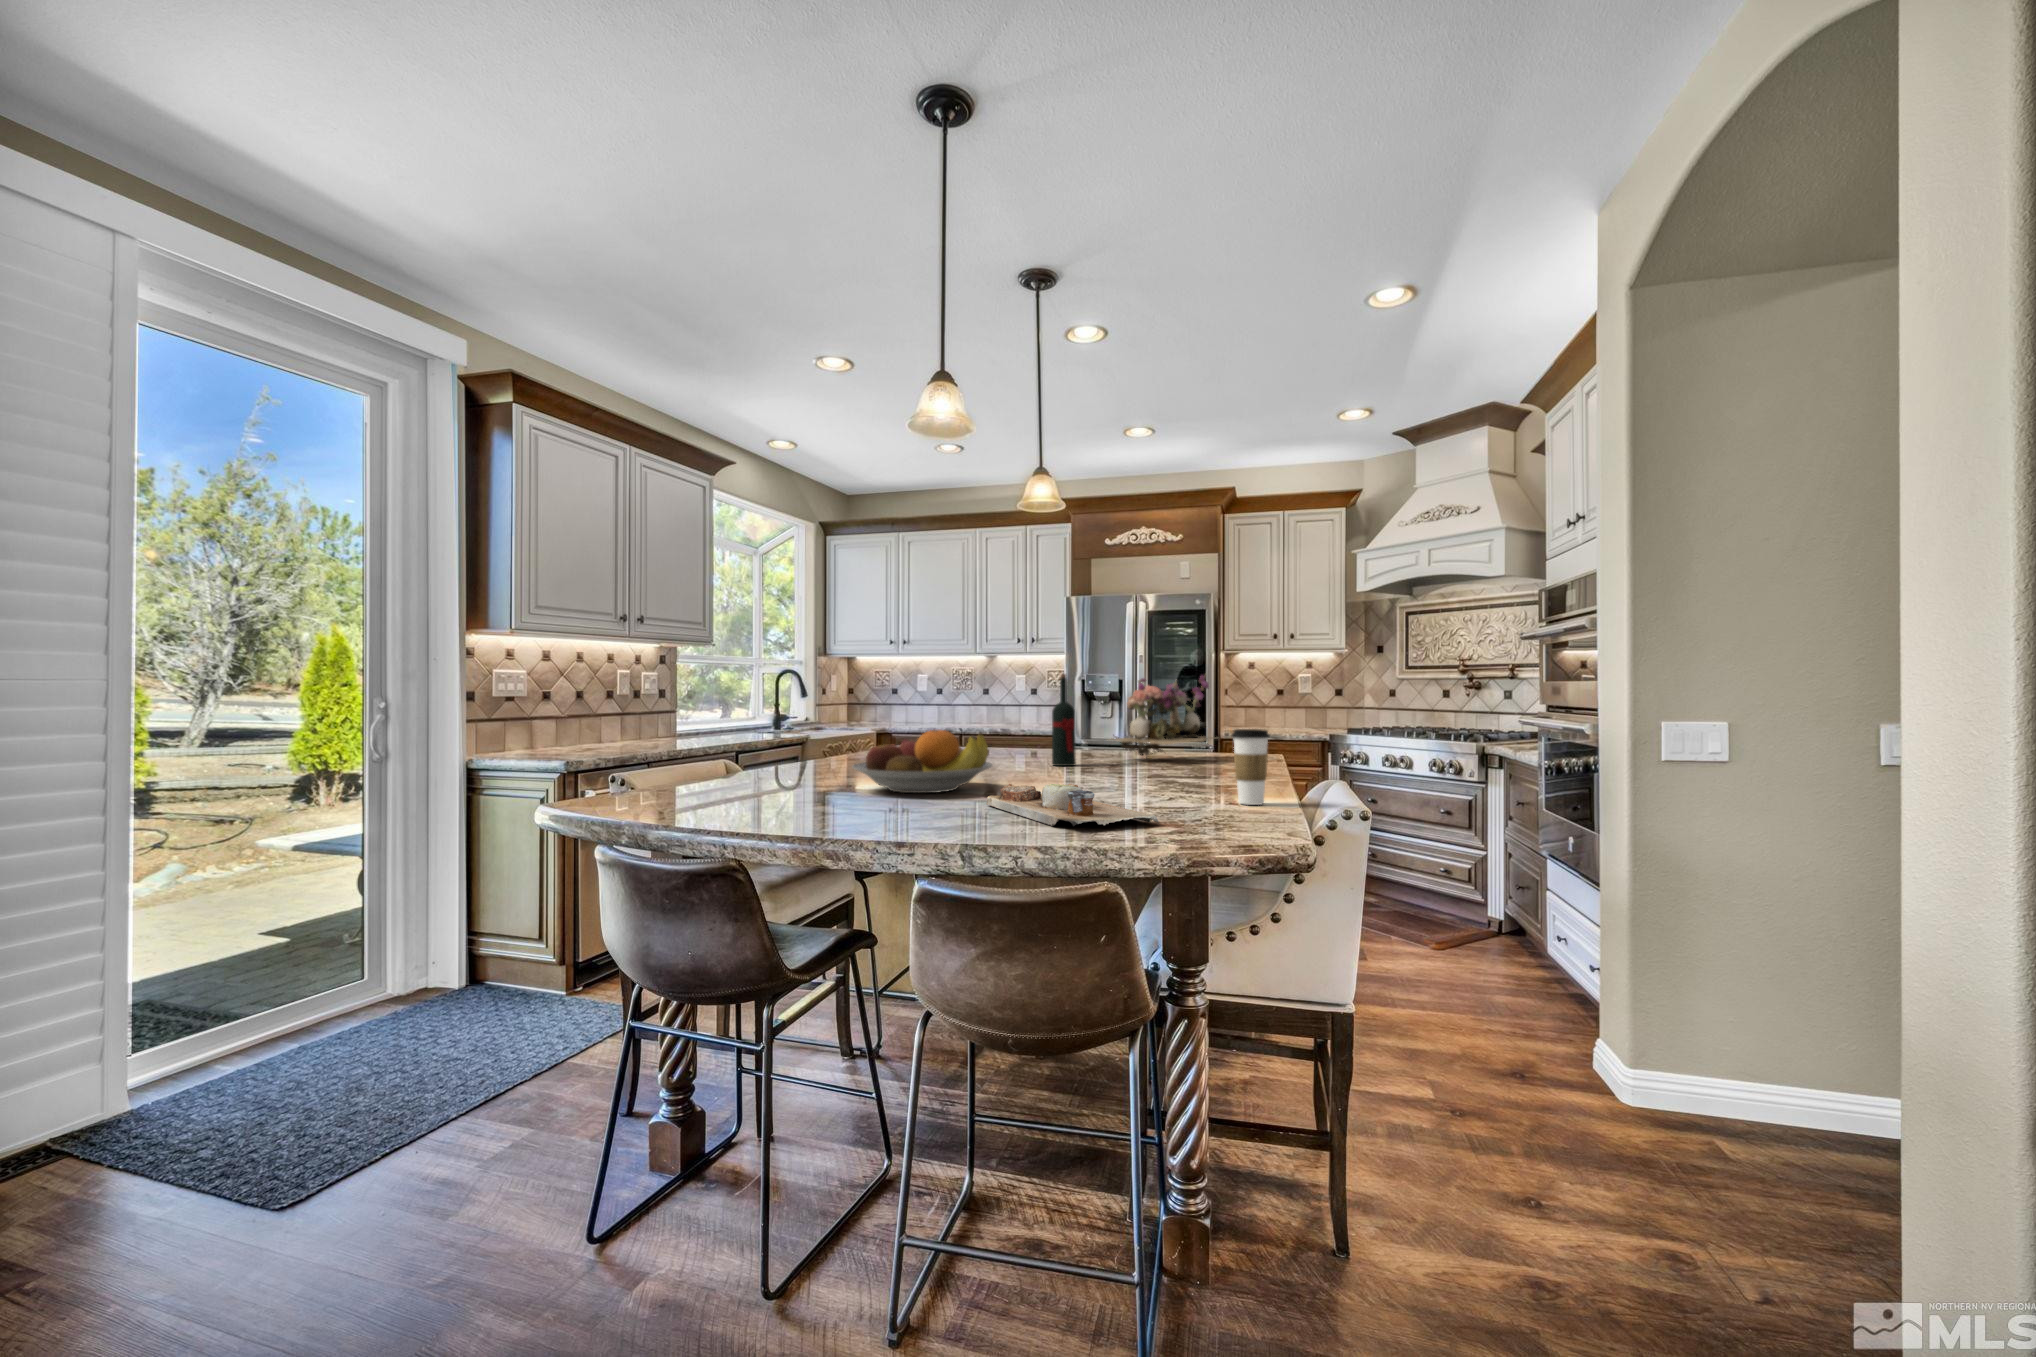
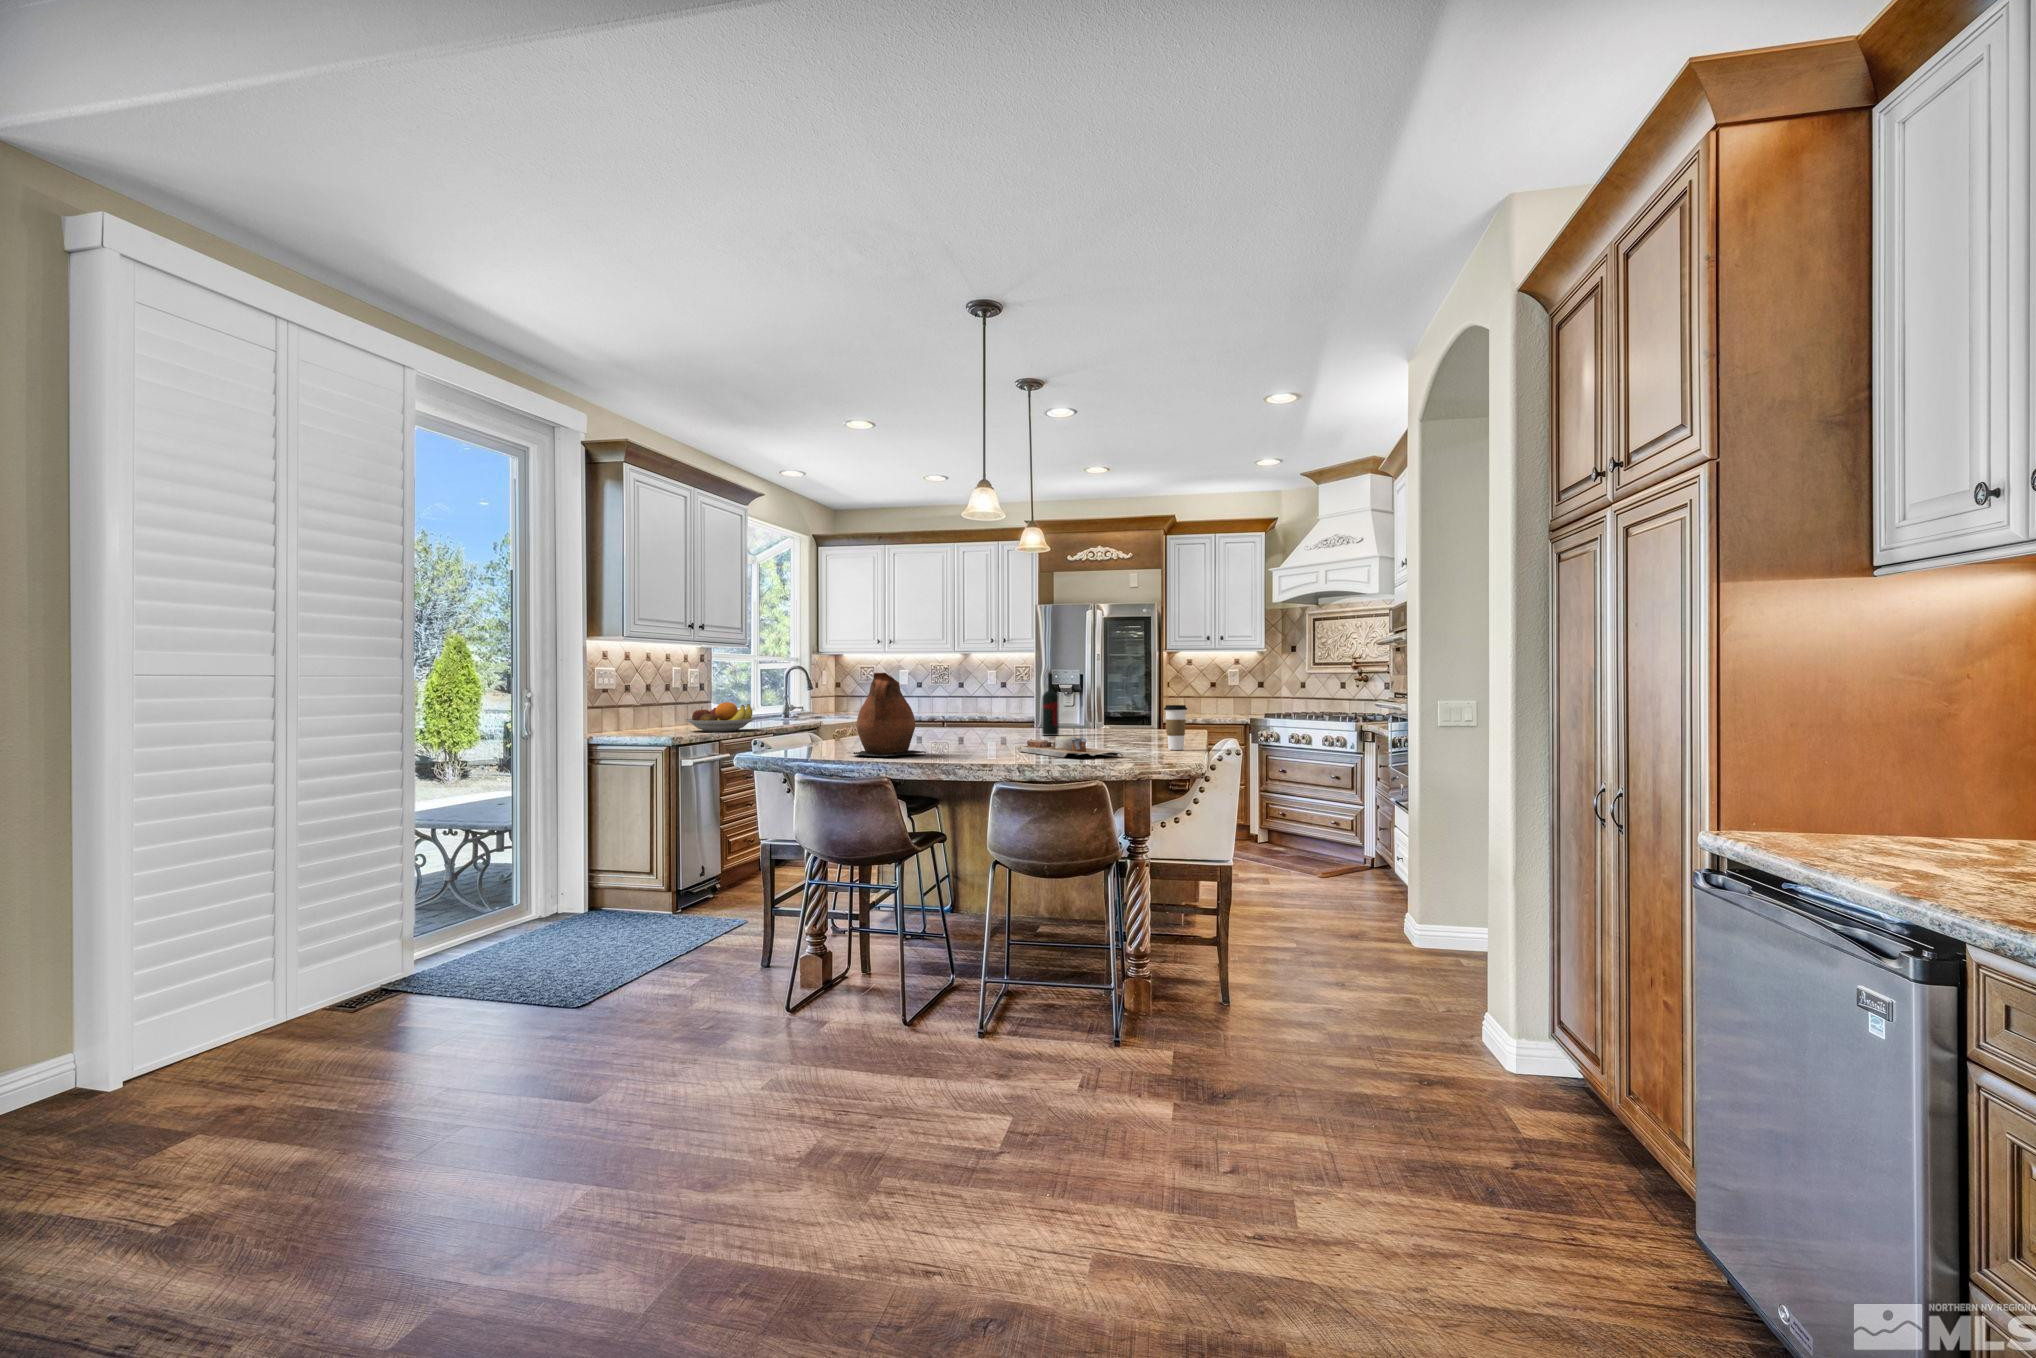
ceramic pitcher: none [693,675,829,819] -> present [853,673,926,756]
flower arrangement: present [1112,676,1209,757] -> none [1078,670,1160,732]
fruit bowl: present [852,730,992,793] -> present [685,702,755,732]

